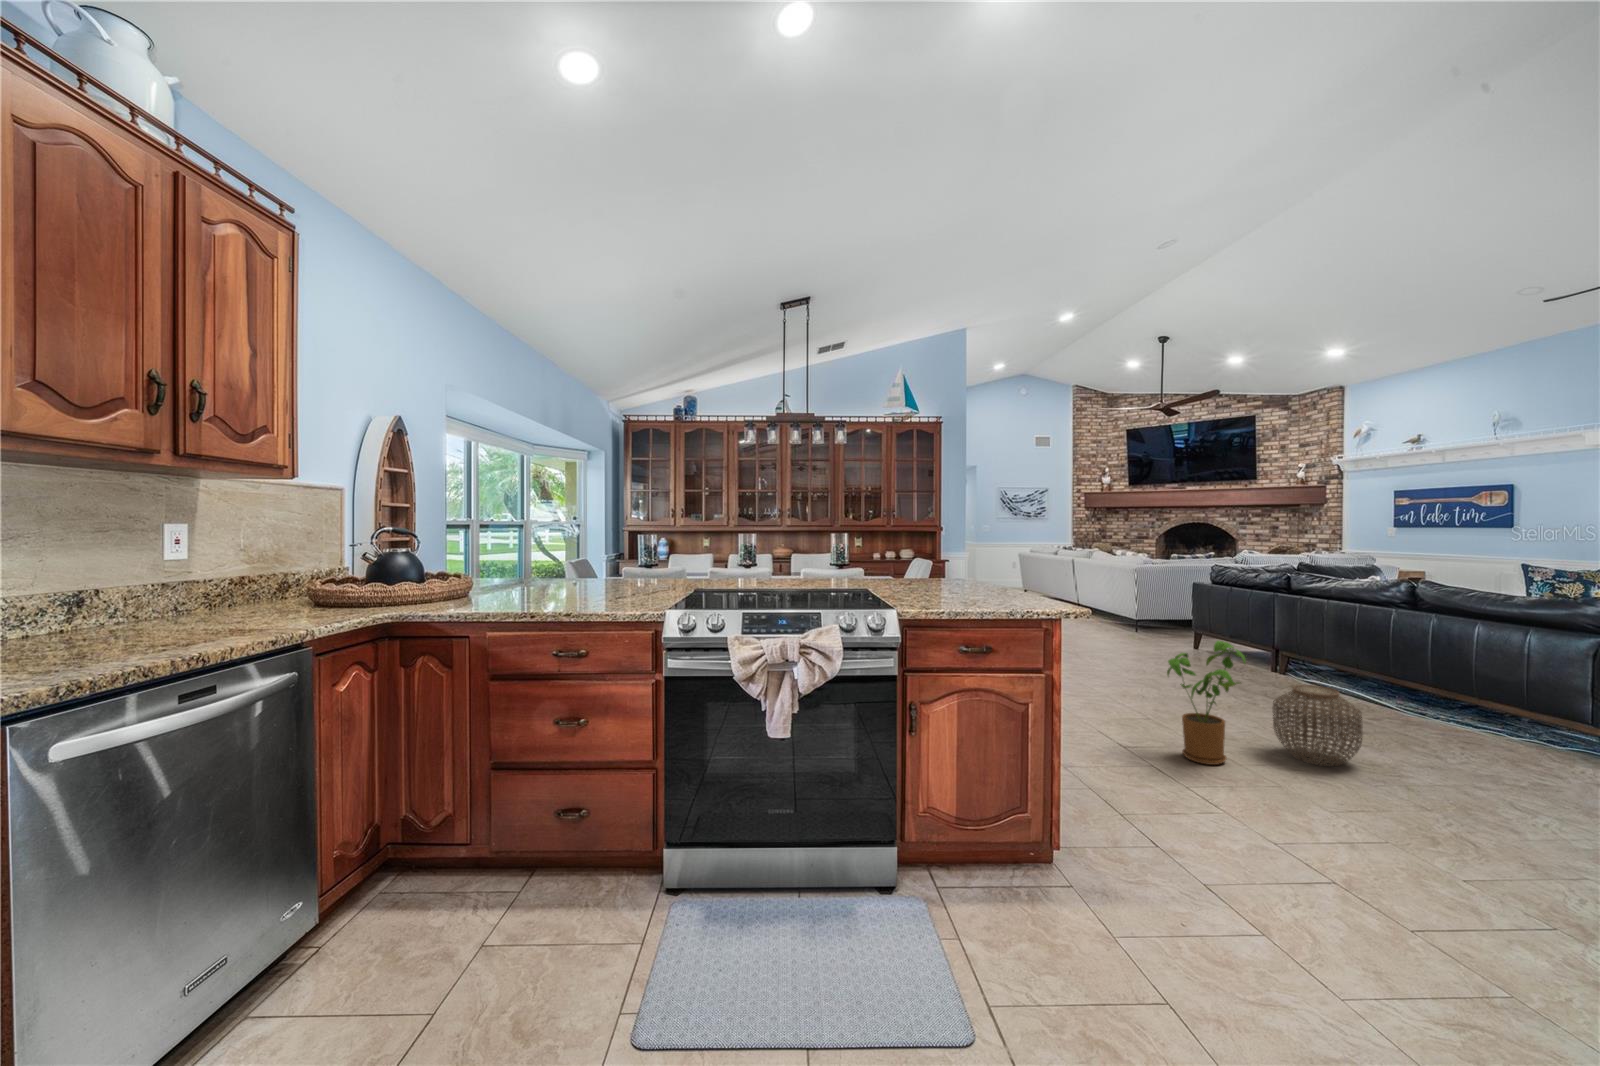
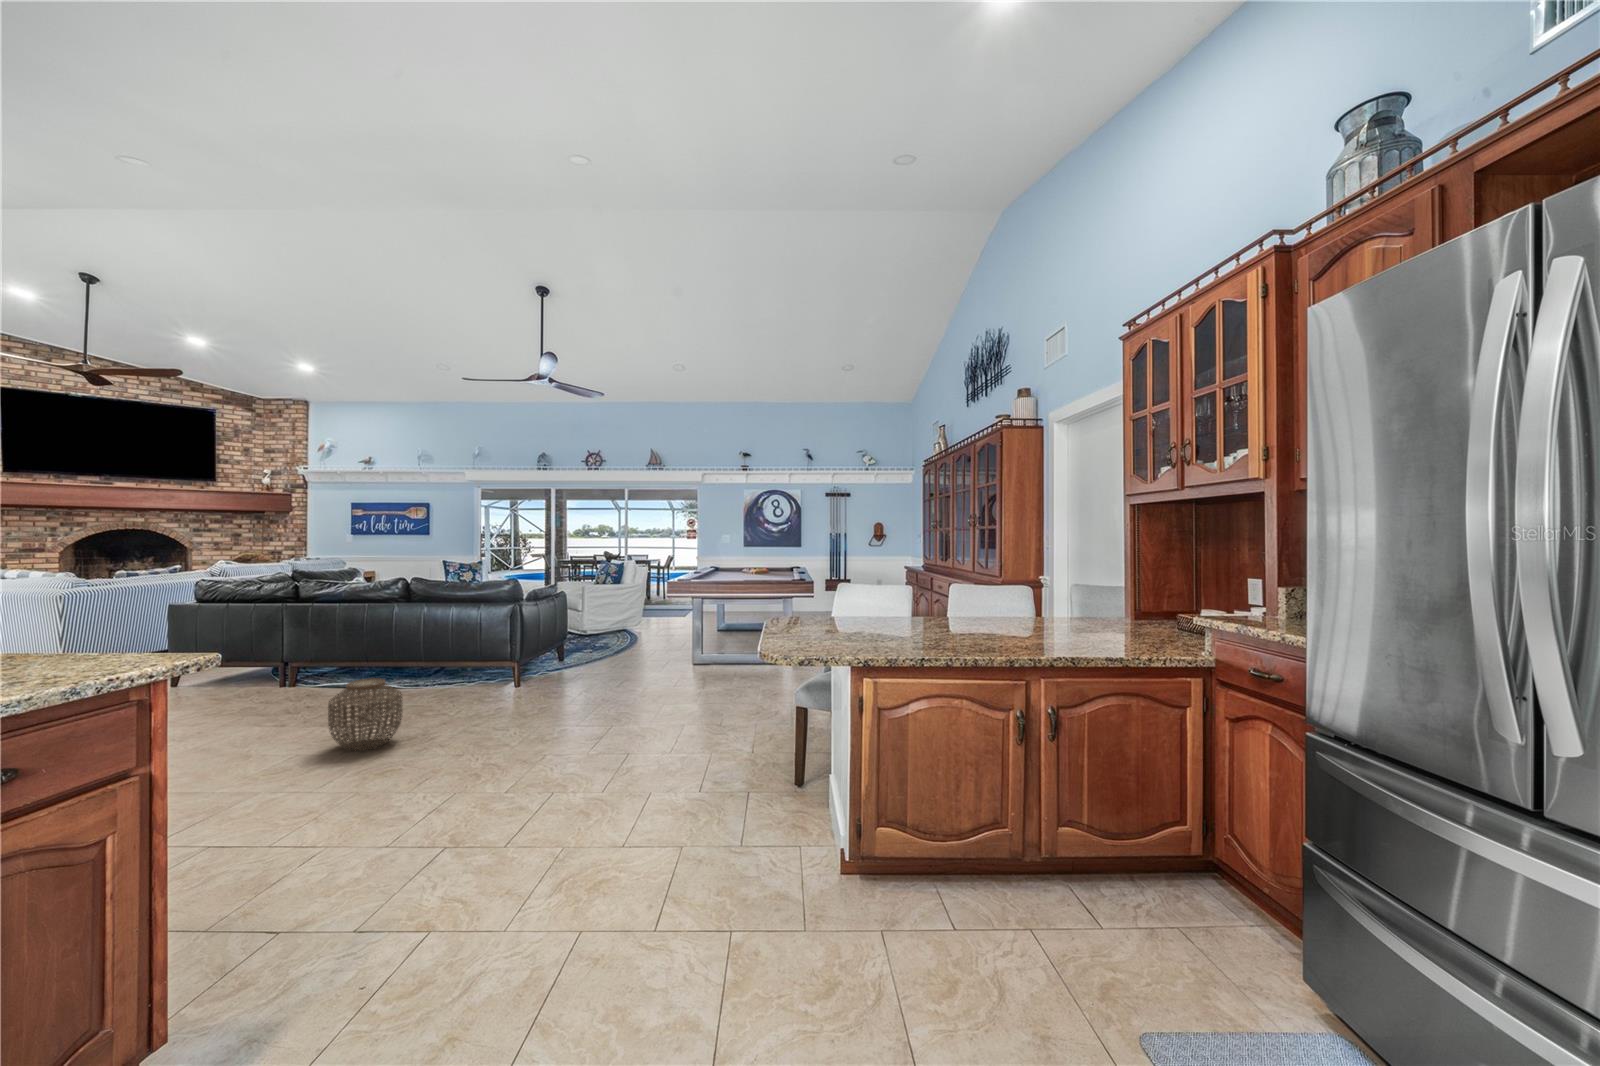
house plant: present [1167,641,1246,765] -> none [220,653,313,791]

